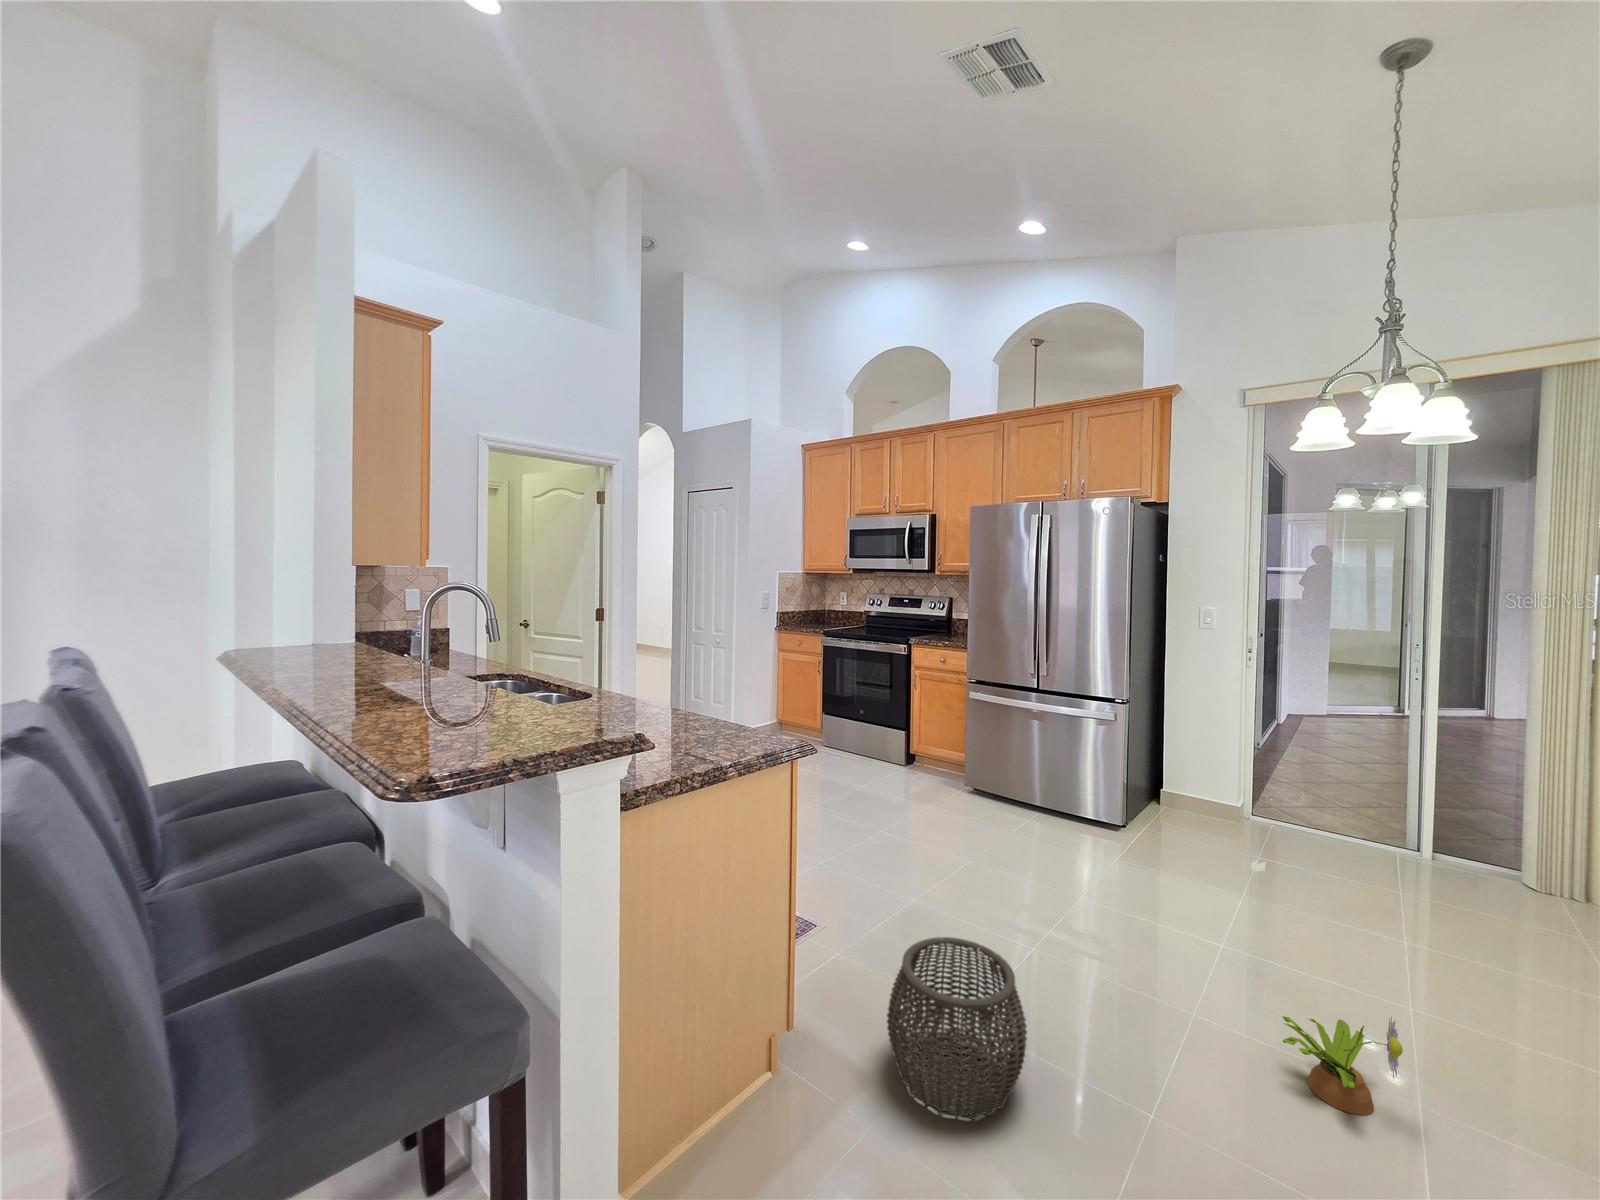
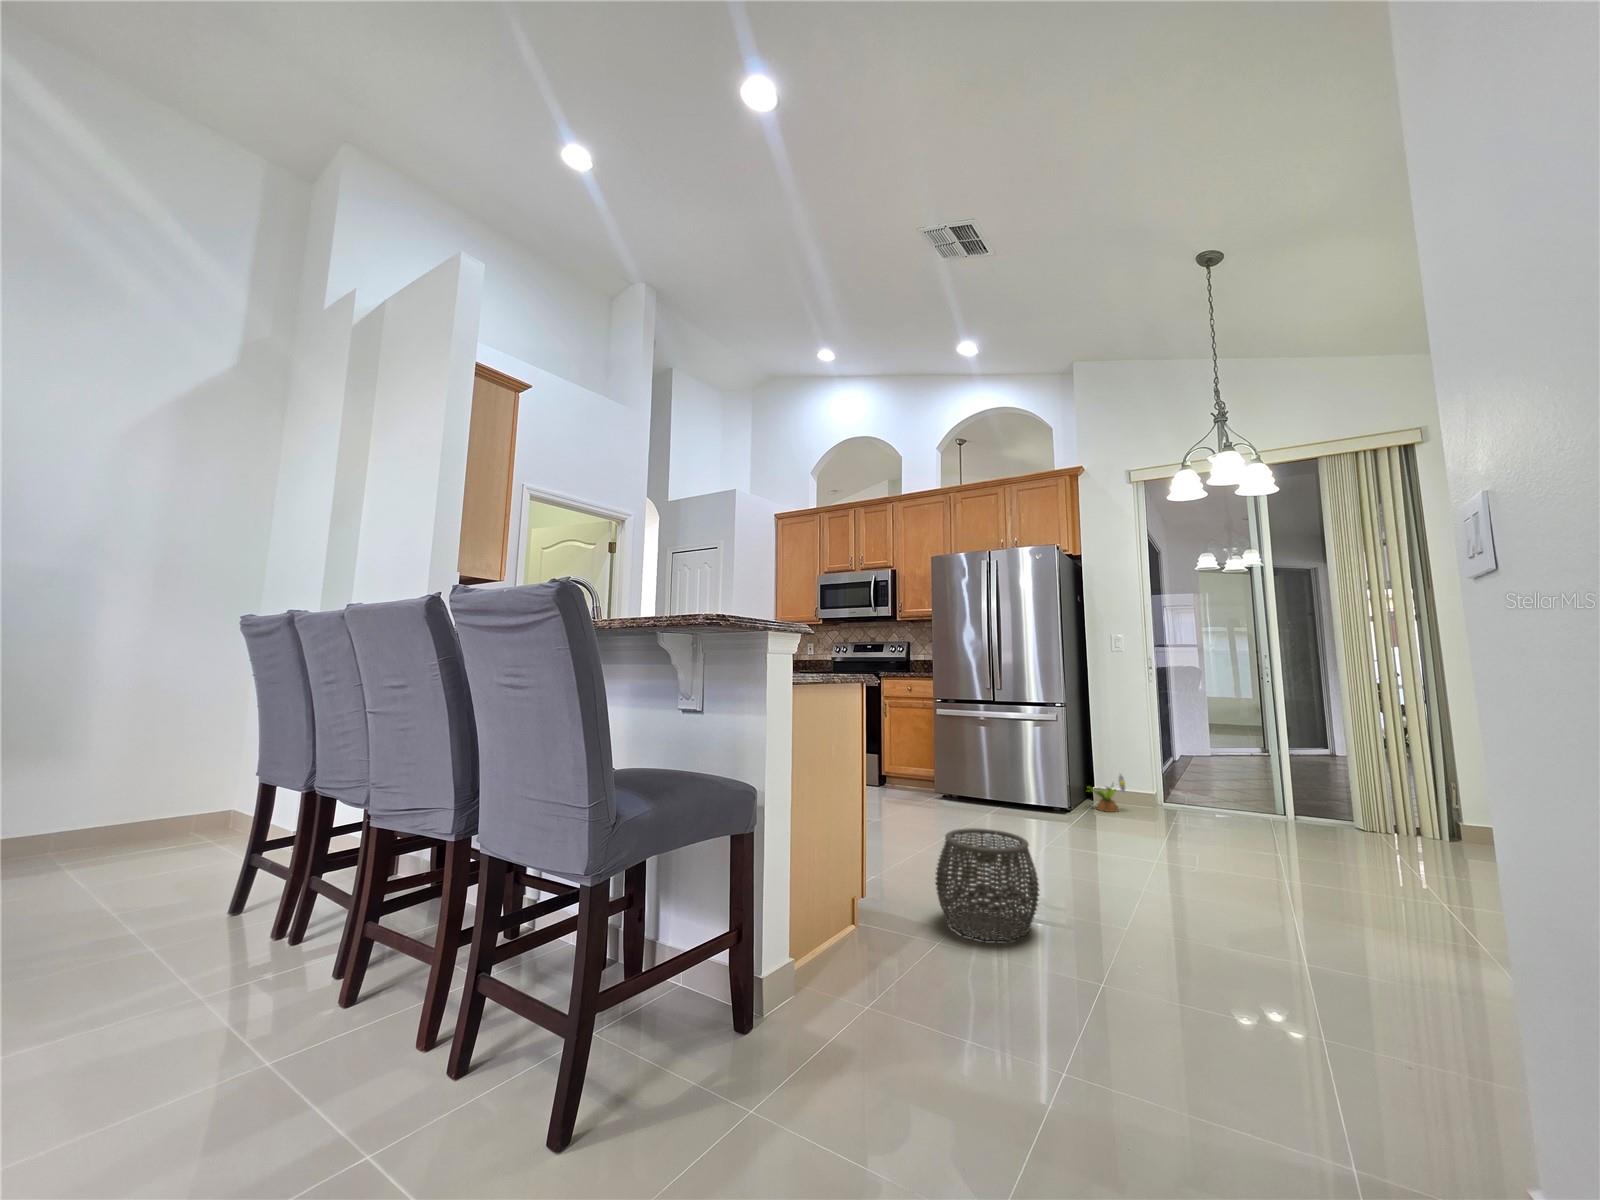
decorative plant: present [1283,1016,1403,1115] -> present [1087,774,1125,812]

